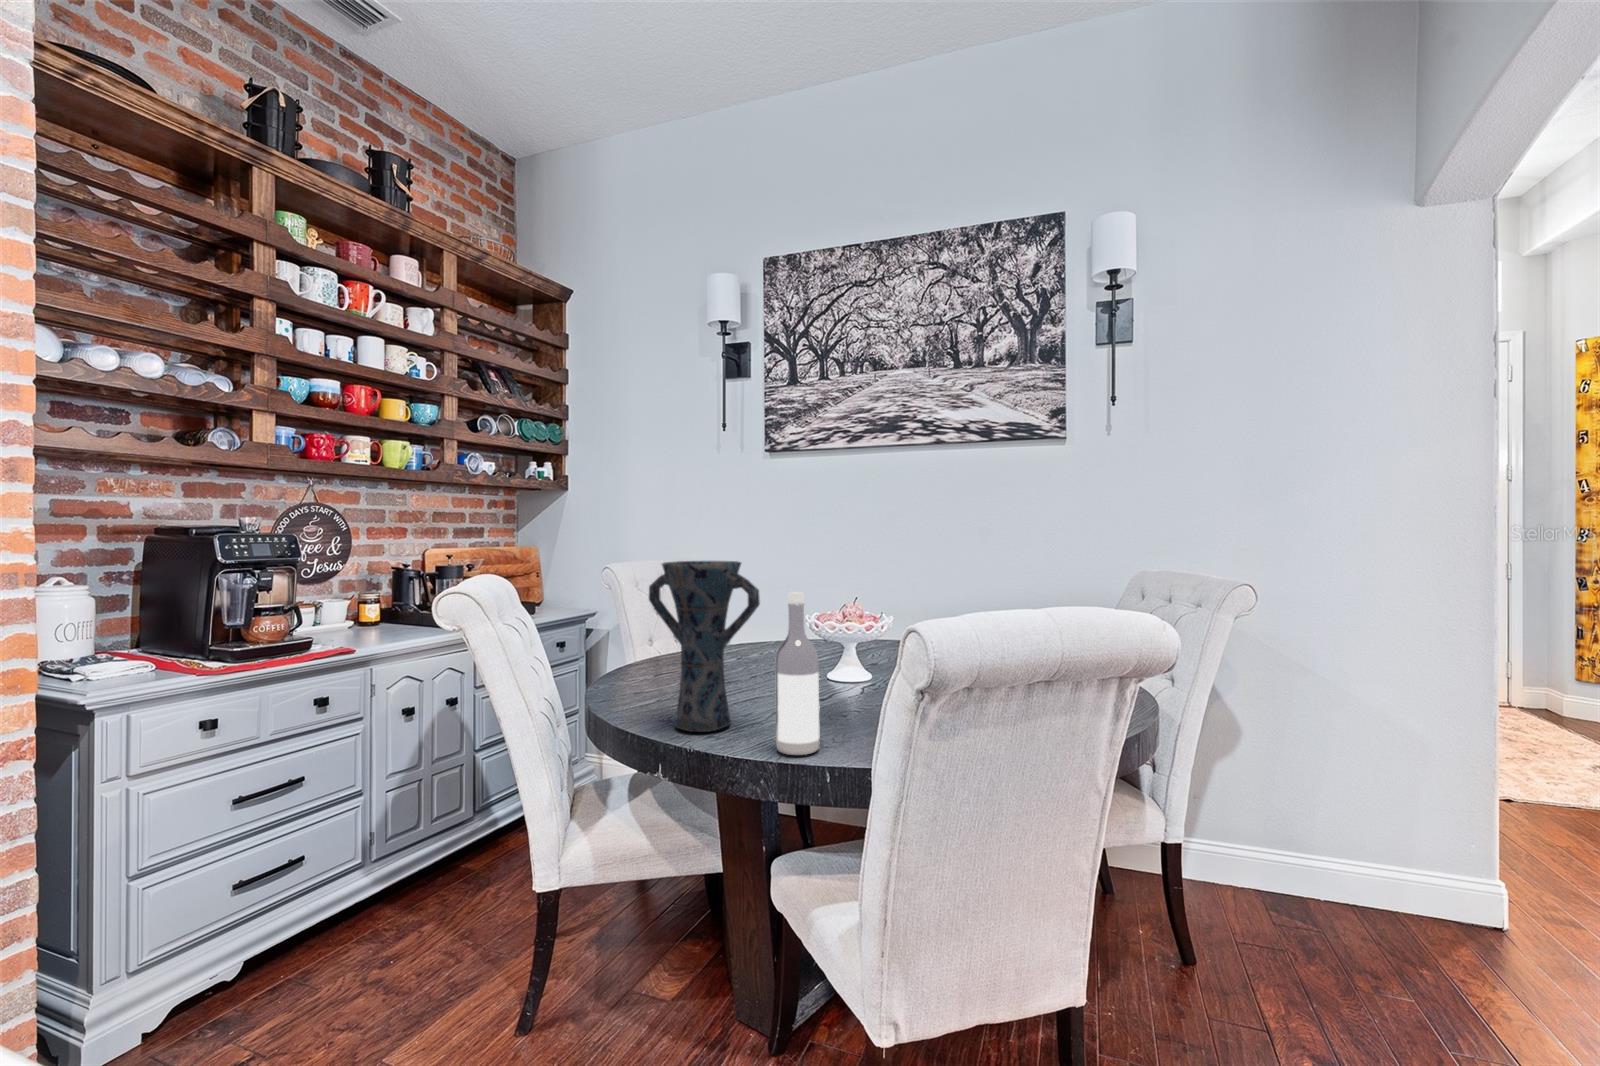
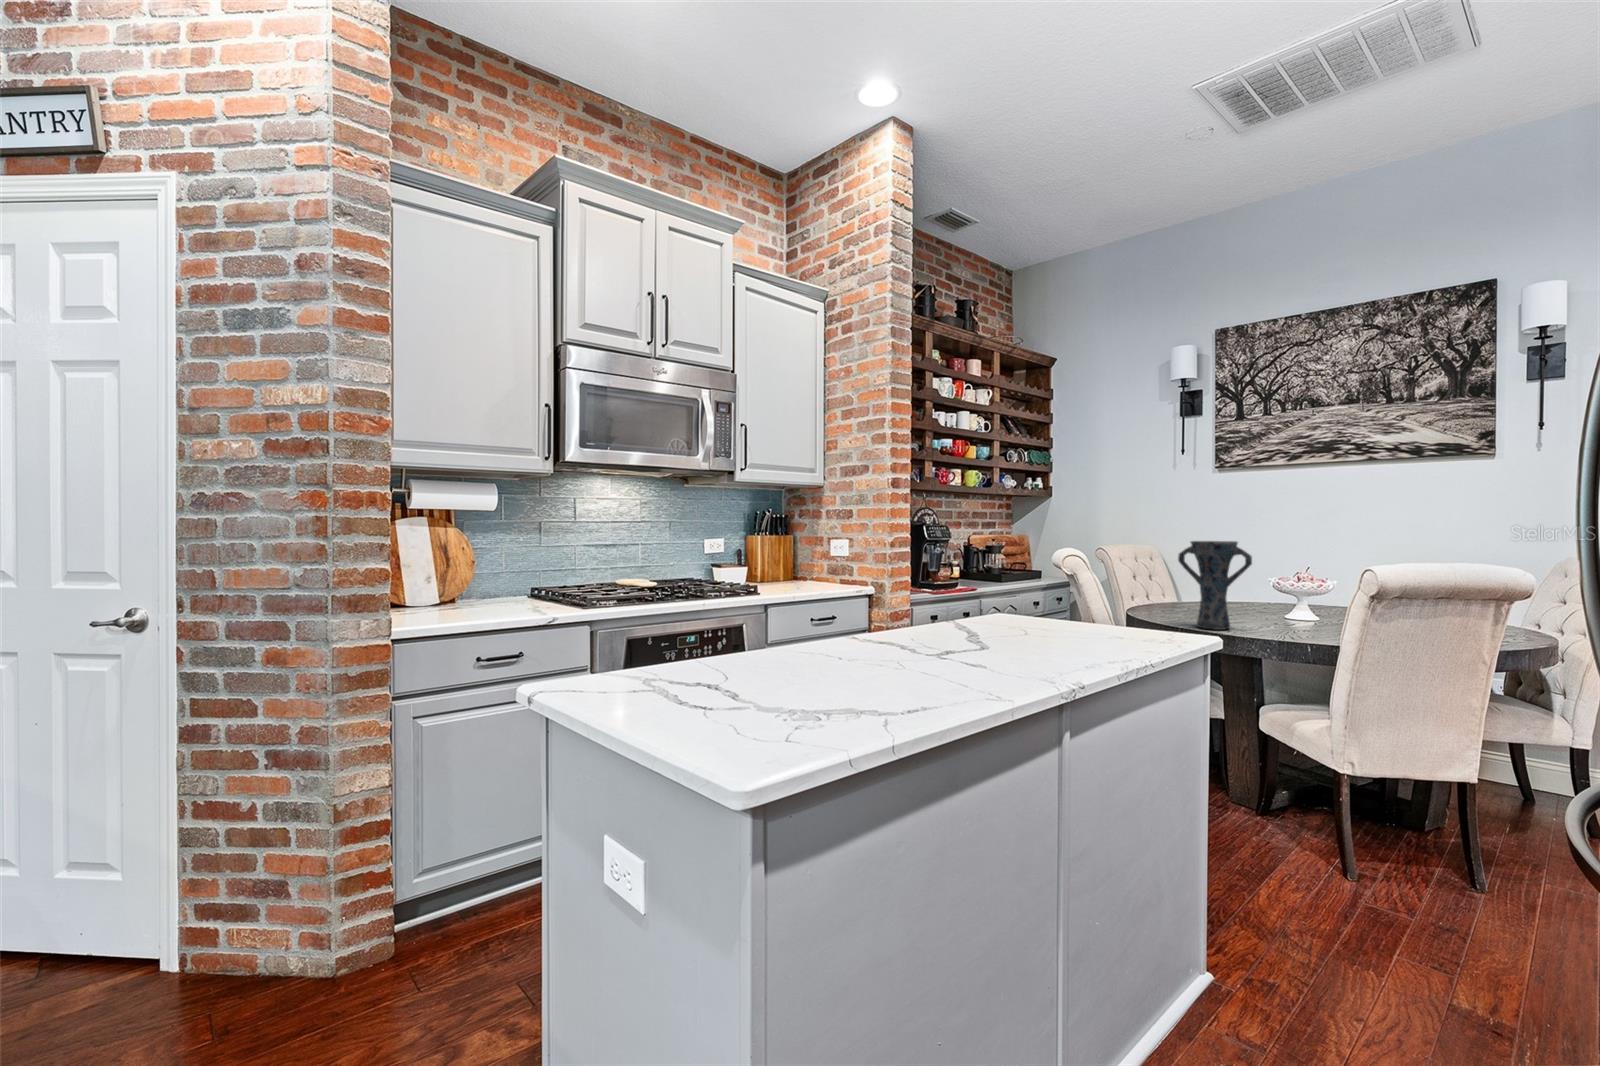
wine bottle: present [775,592,819,755] -> none [1266,556,1292,639]

